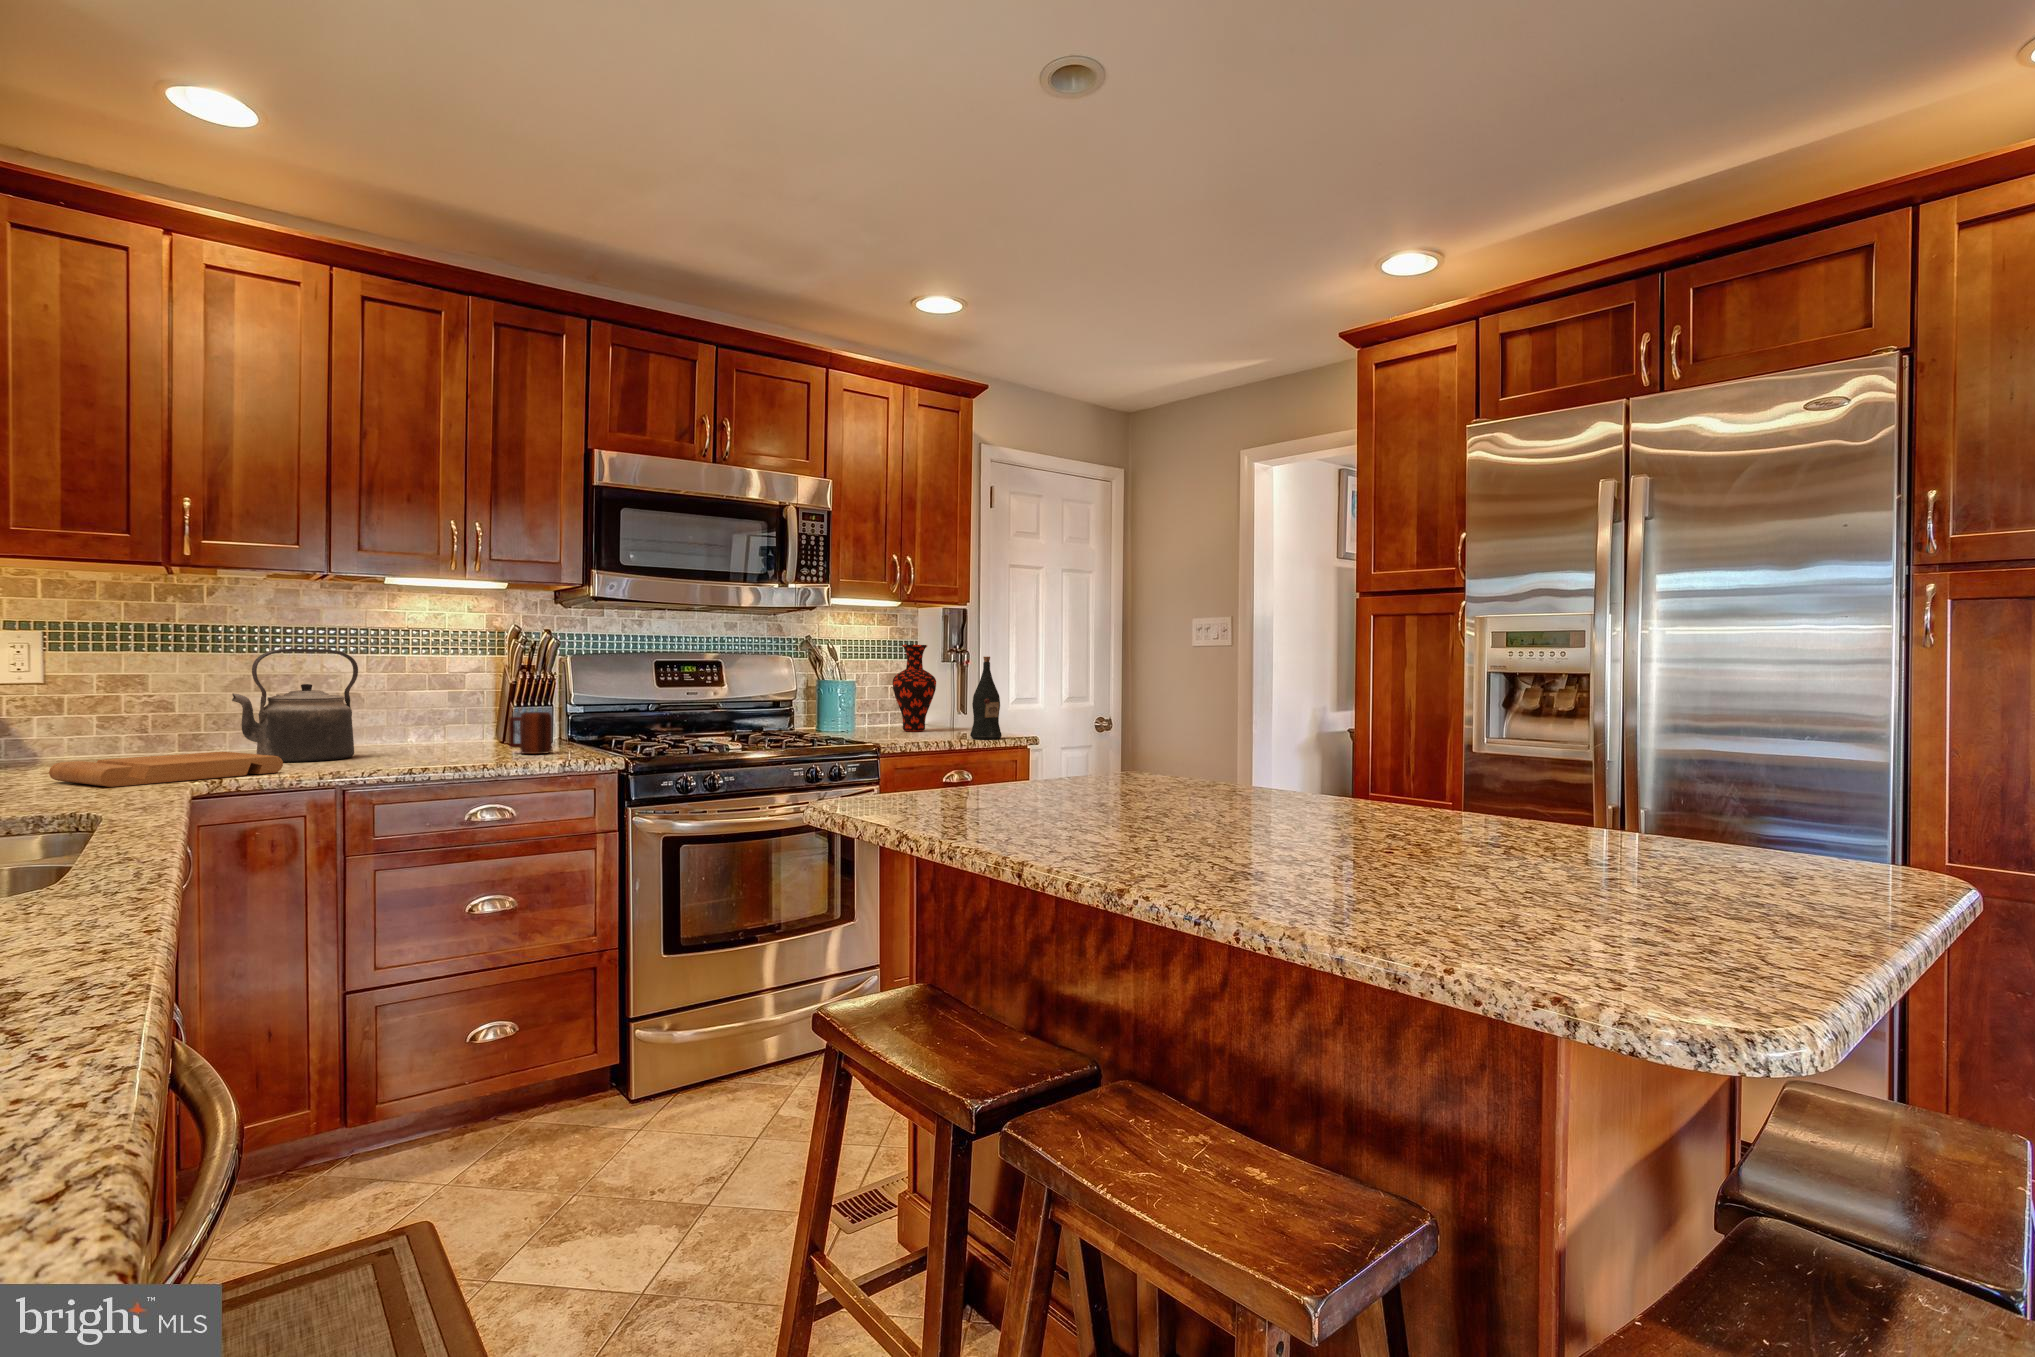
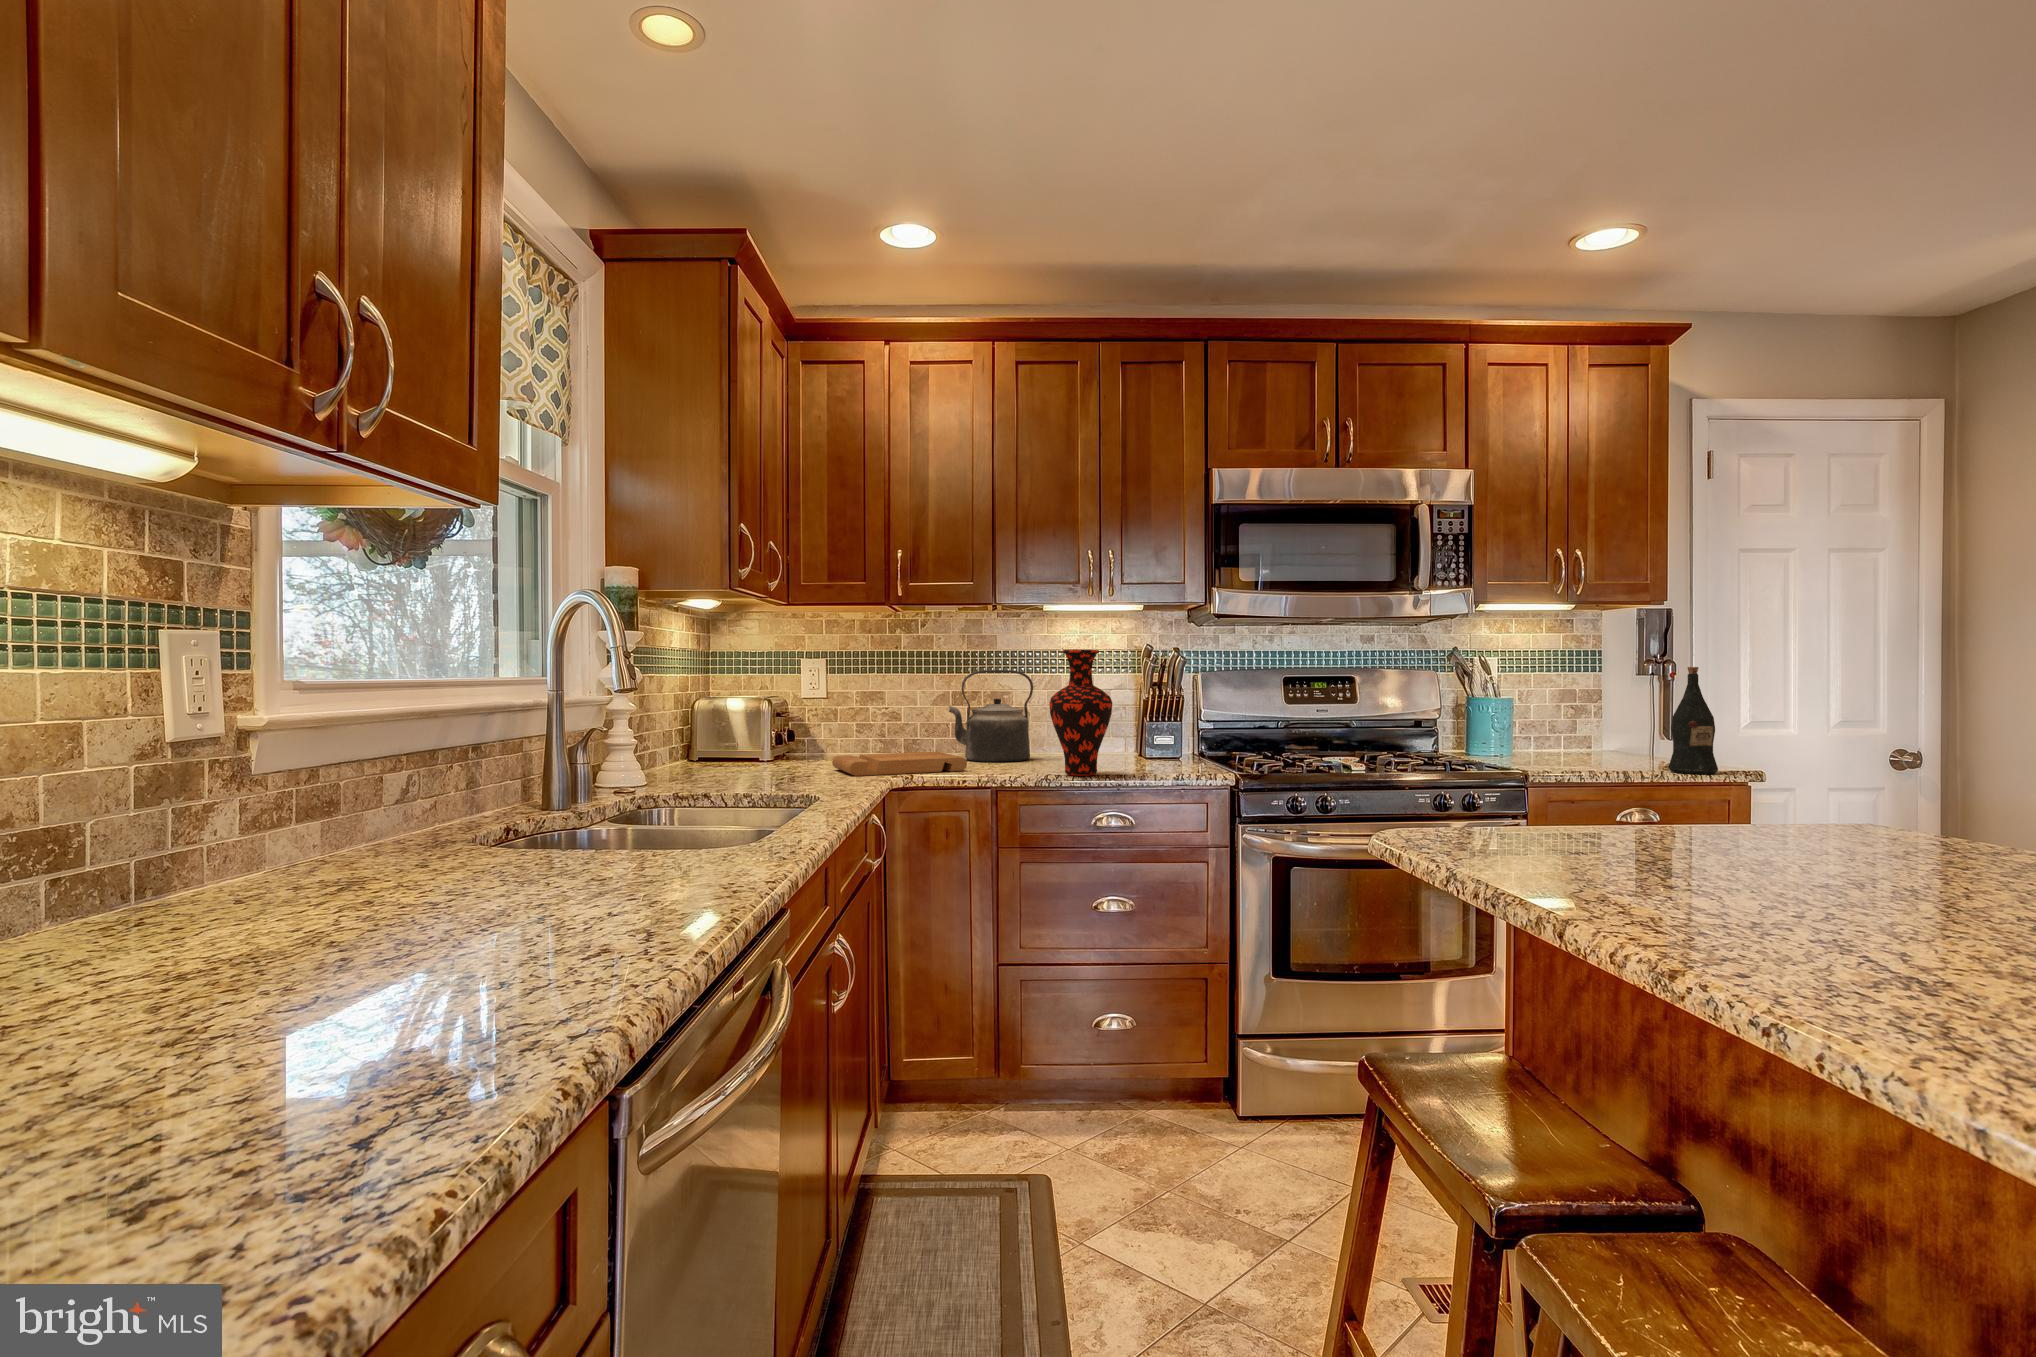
vase: present [893,645,936,732] -> present [1049,650,1112,776]
mug: present [509,712,552,754] -> none [1144,726,1179,765]

